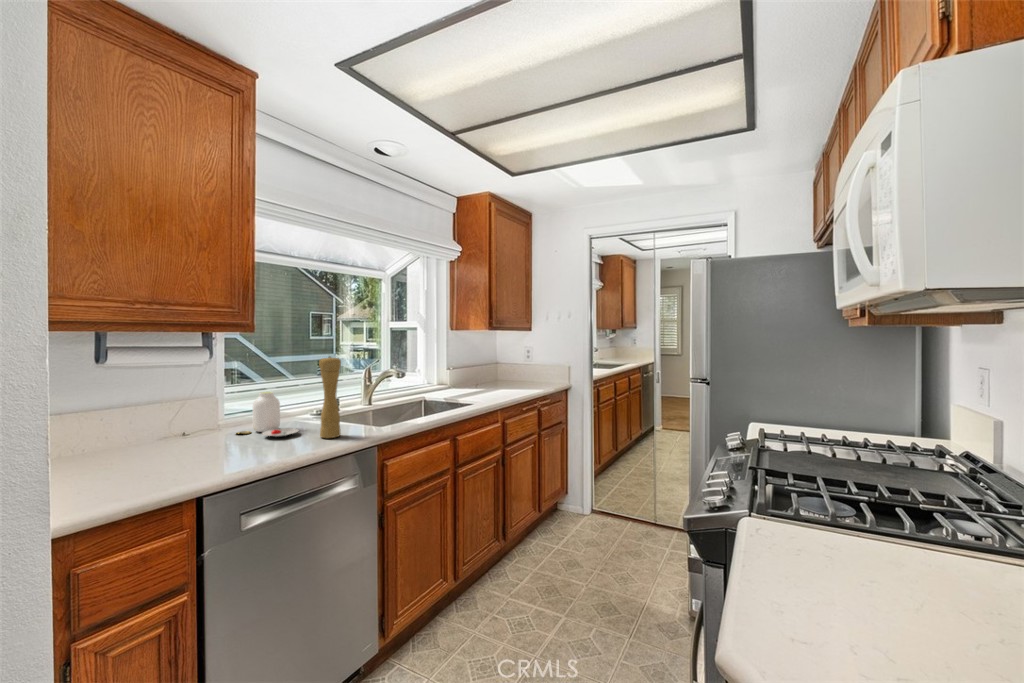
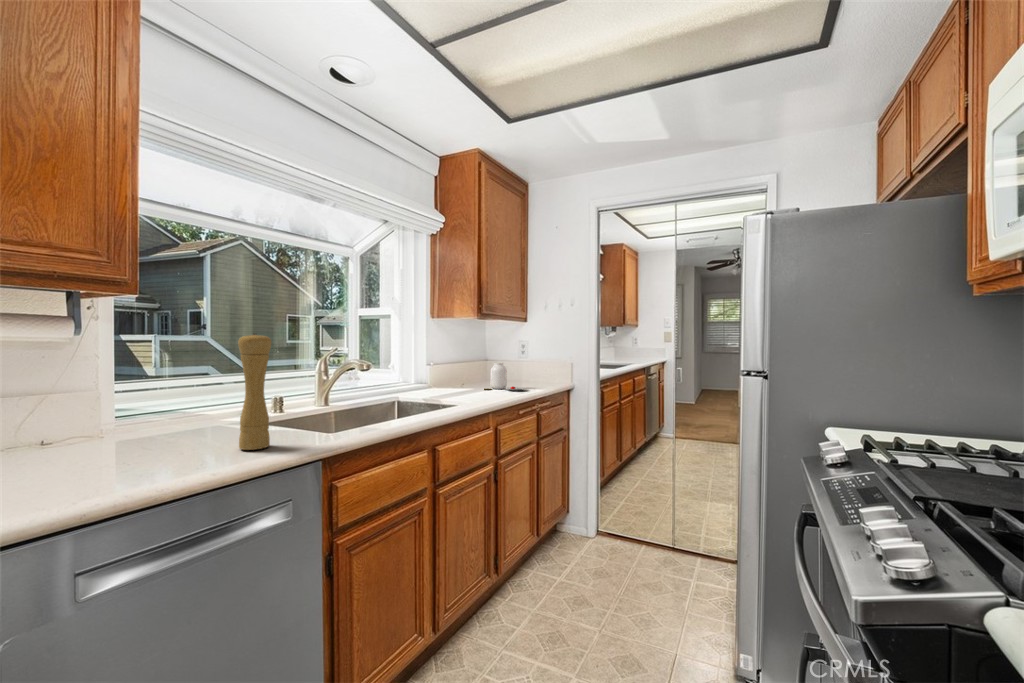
jar: present [237,392,298,437] -> present [486,362,526,390]

